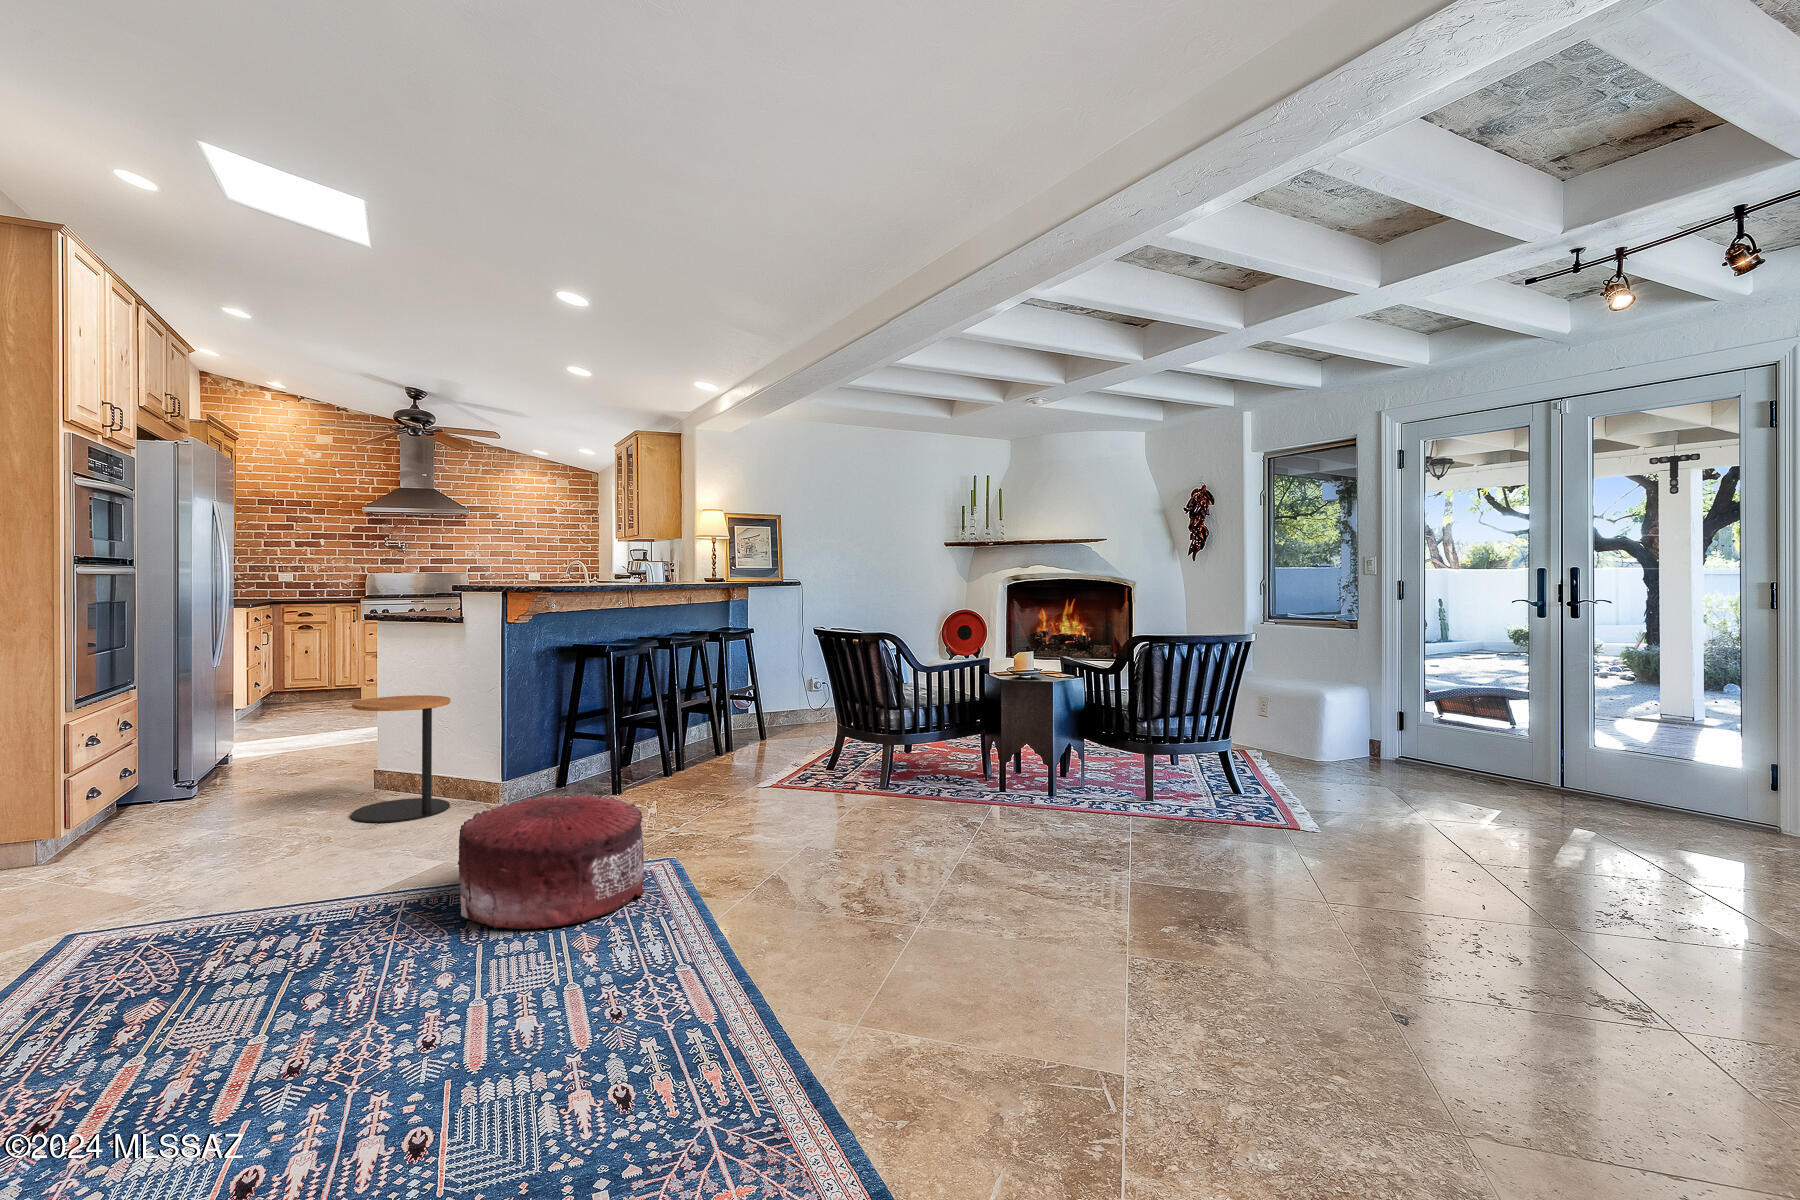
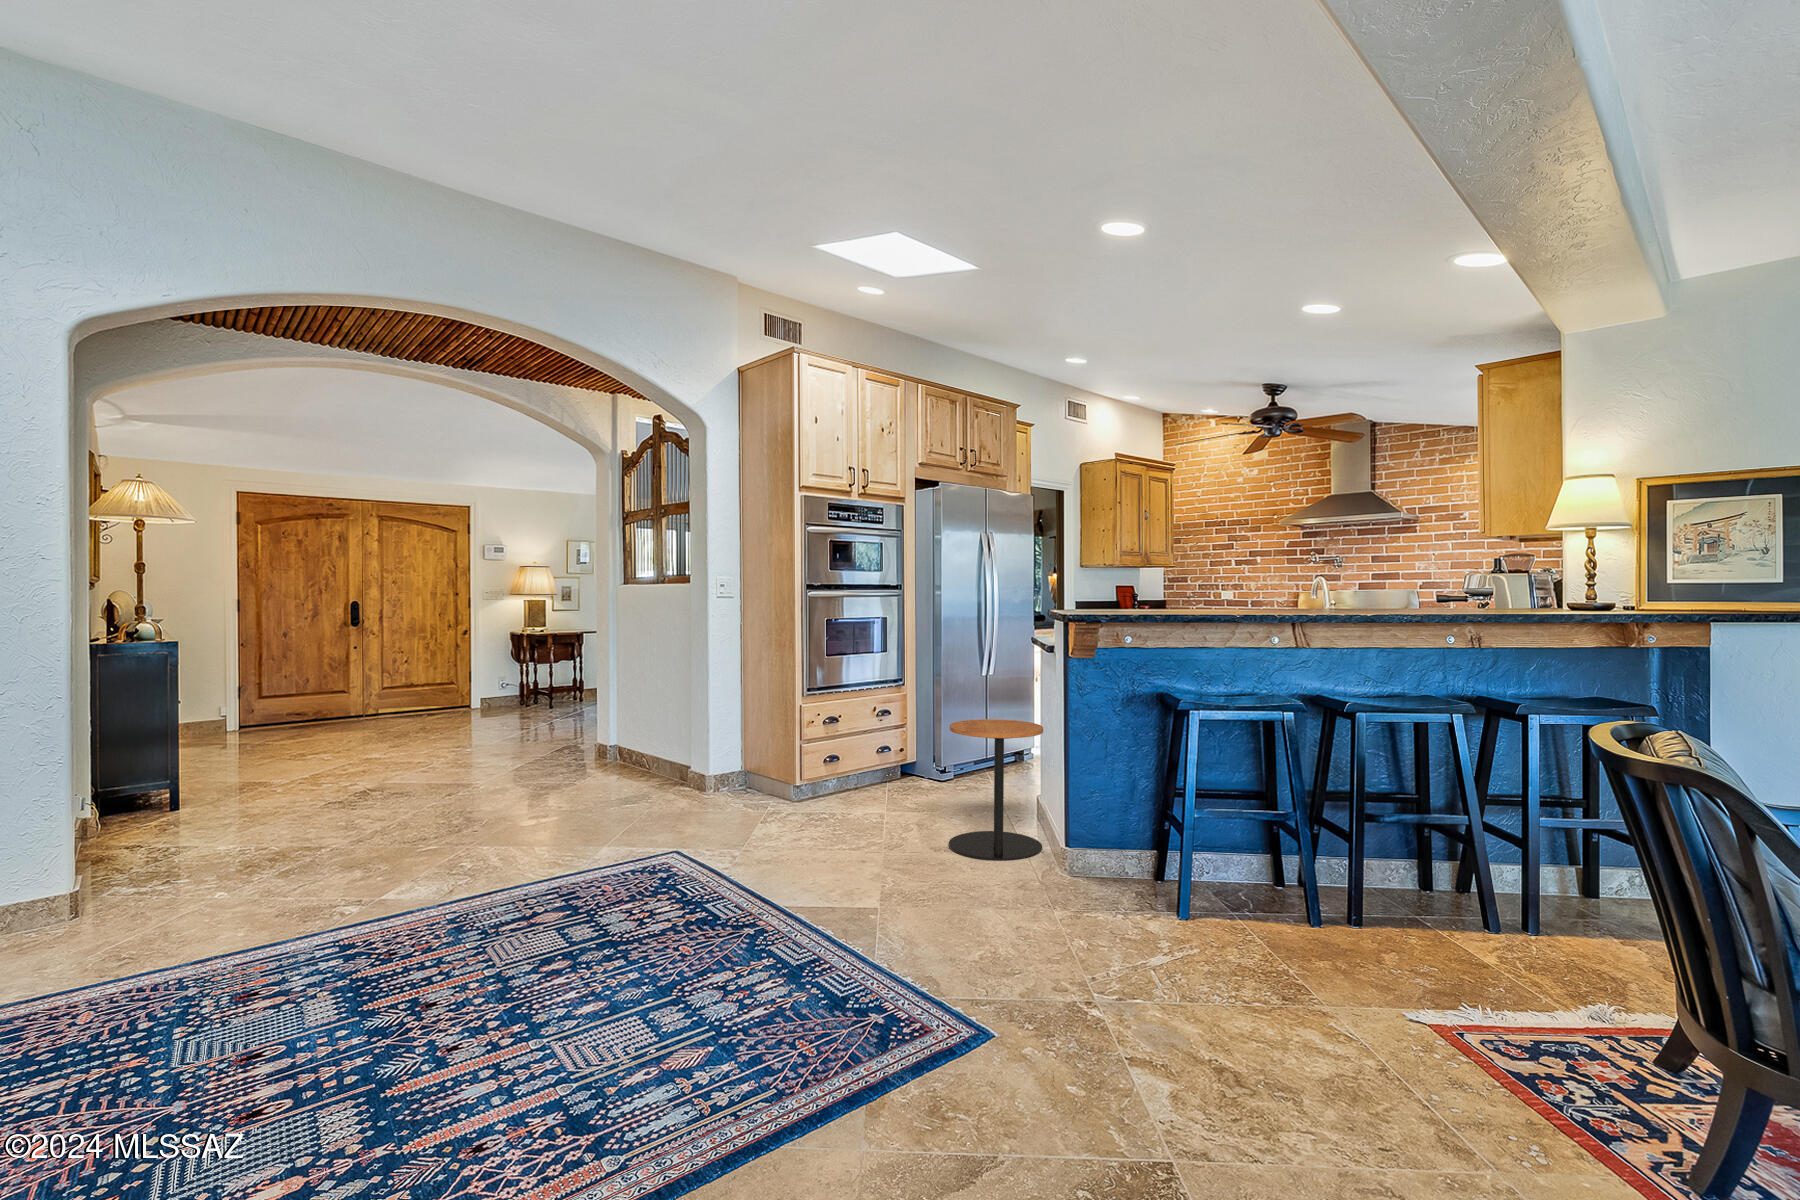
pouf: present [458,795,645,929] -> none [679,863,921,1058]

